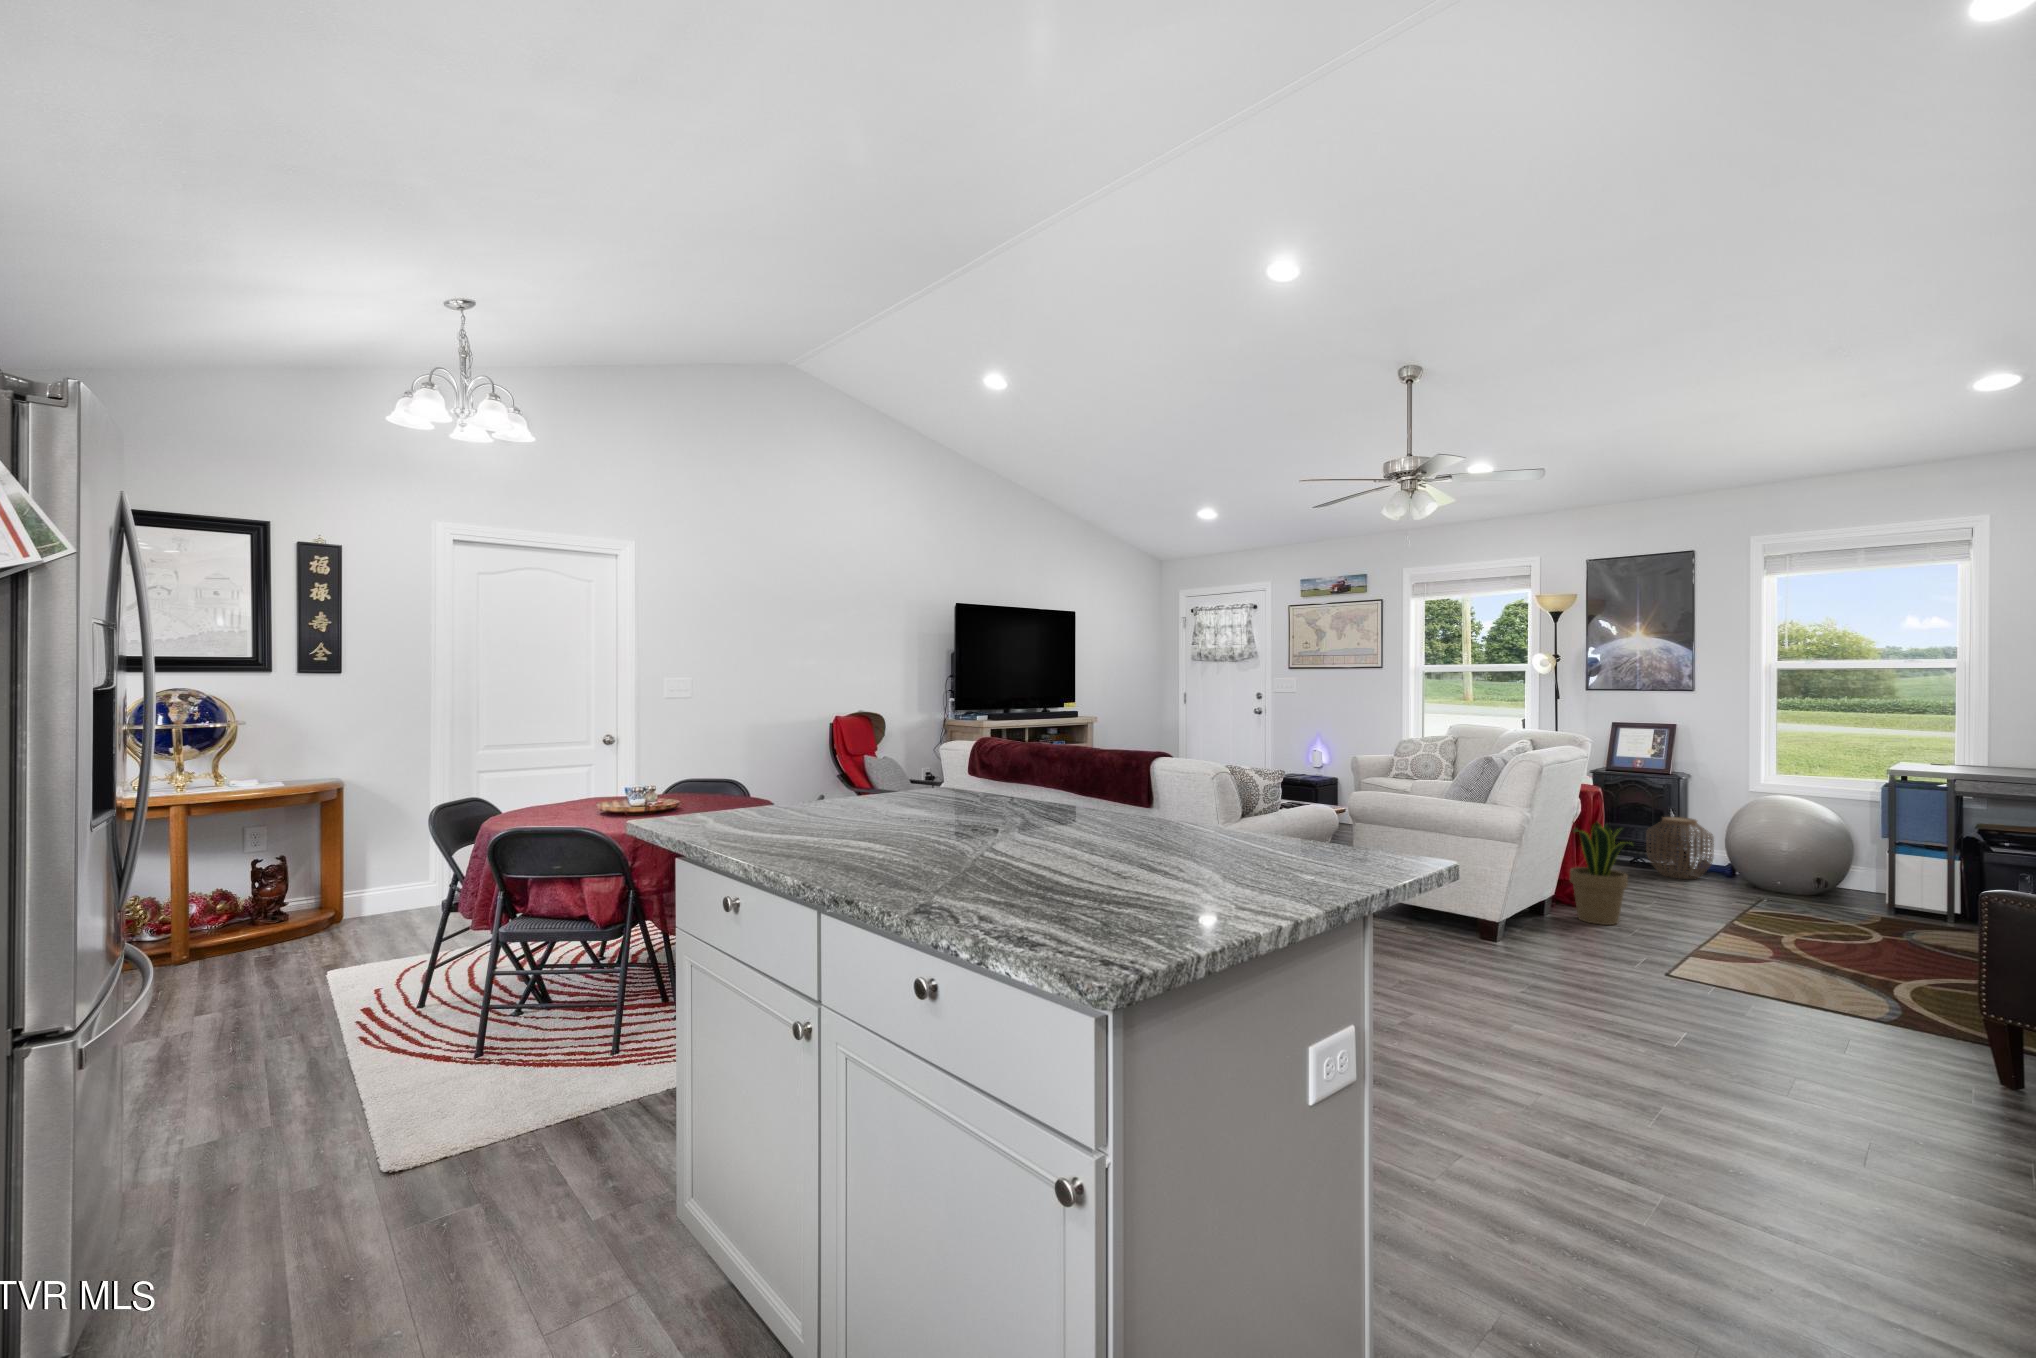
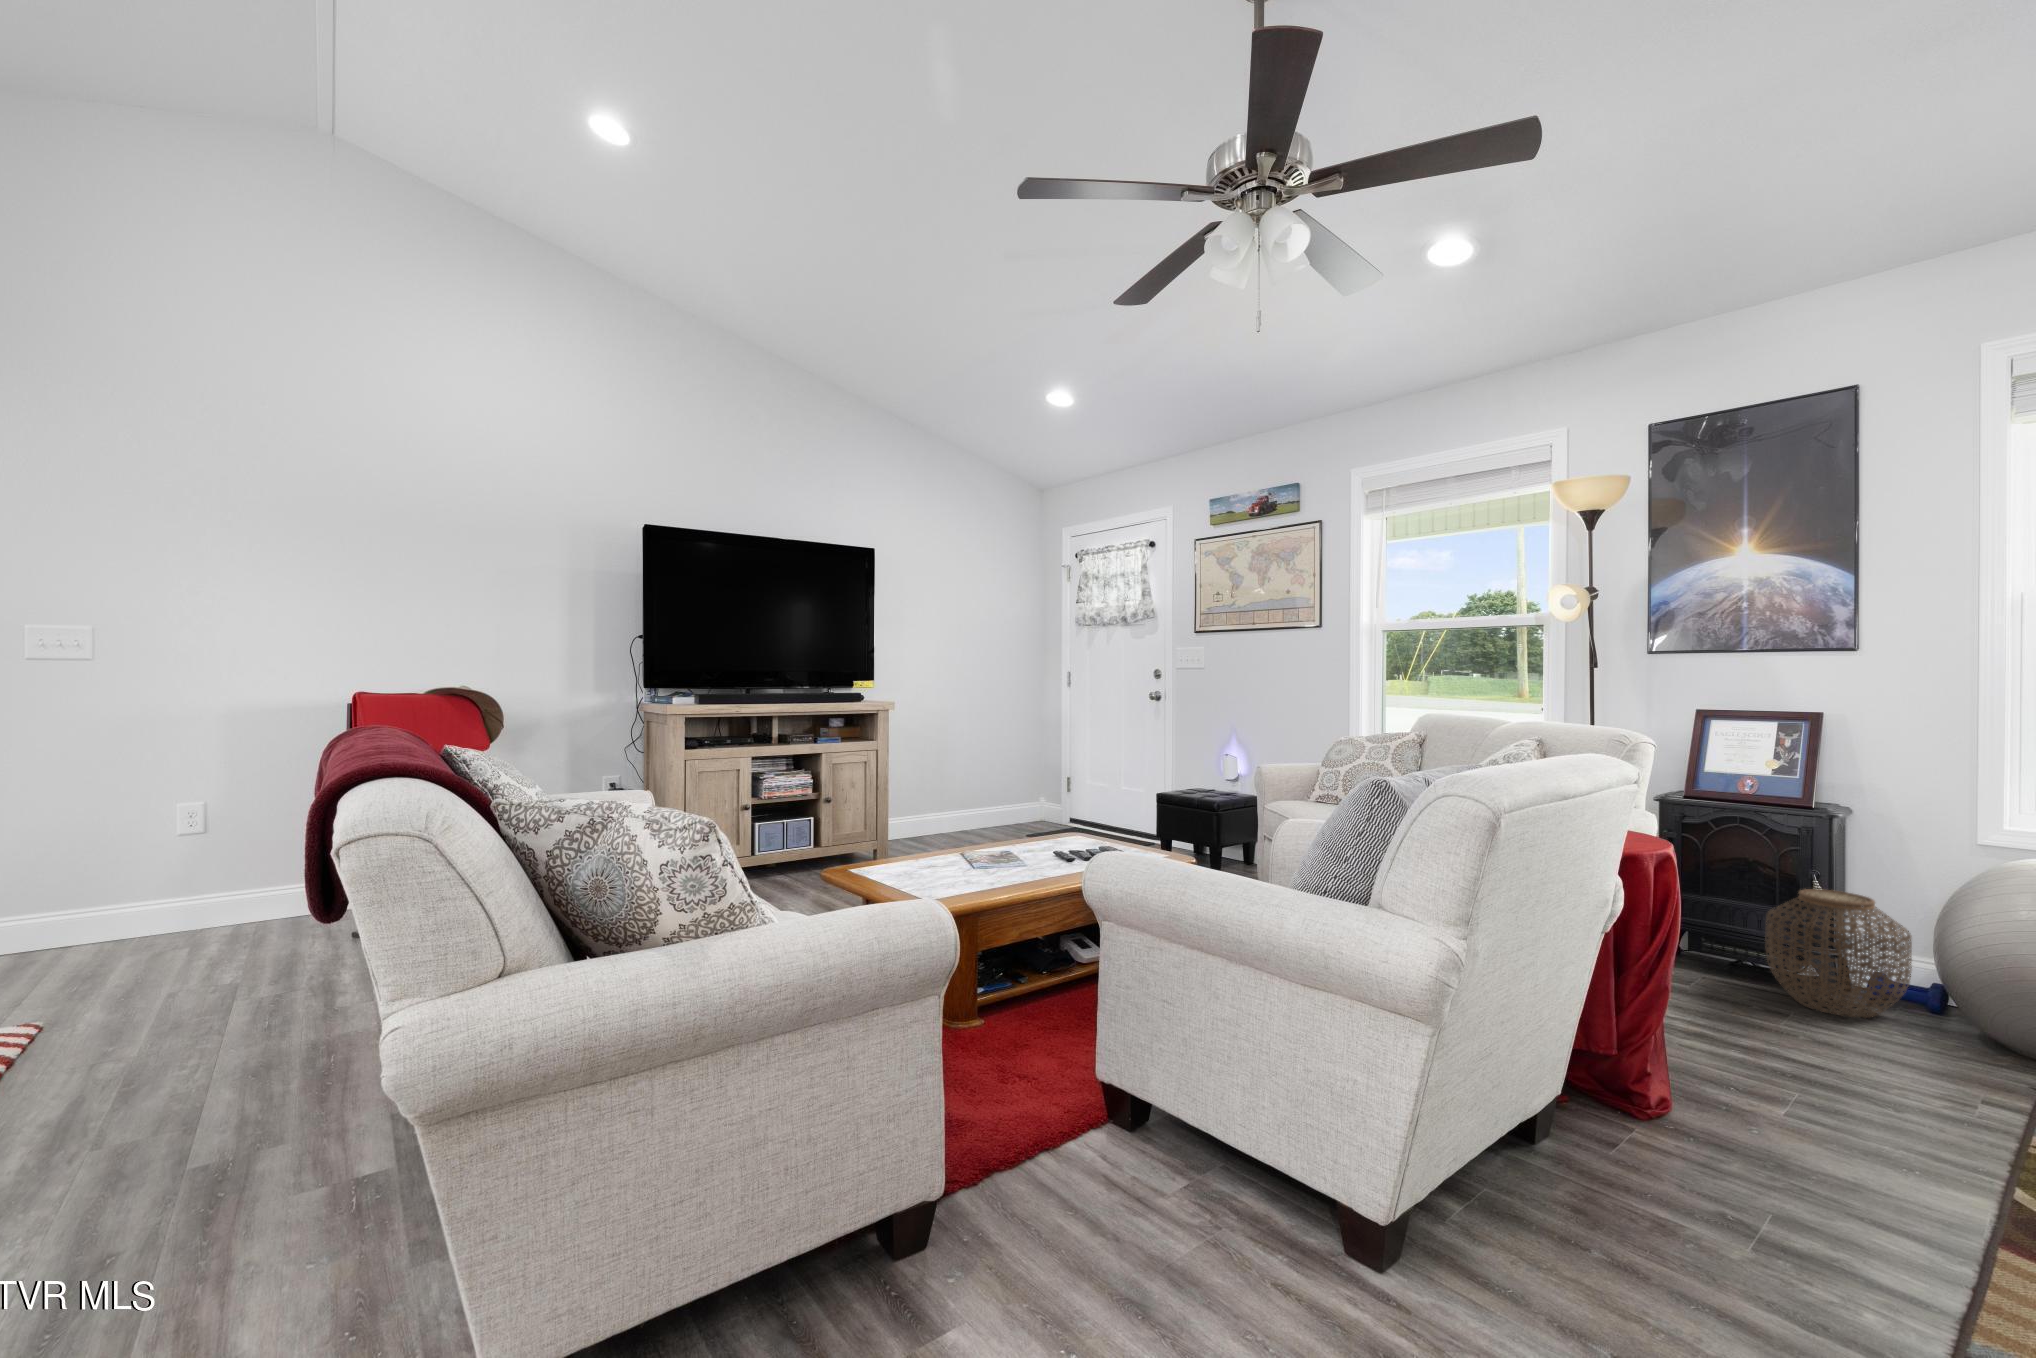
potted plant: present [1570,822,1633,925] -> none [1598,939,1765,1203]

